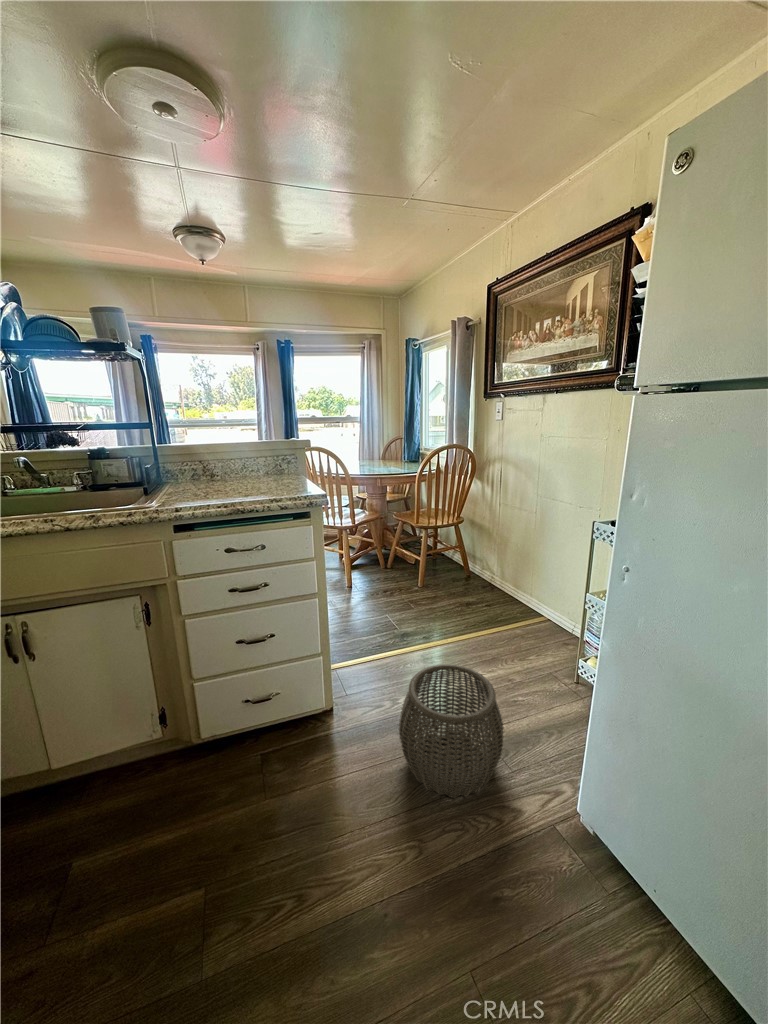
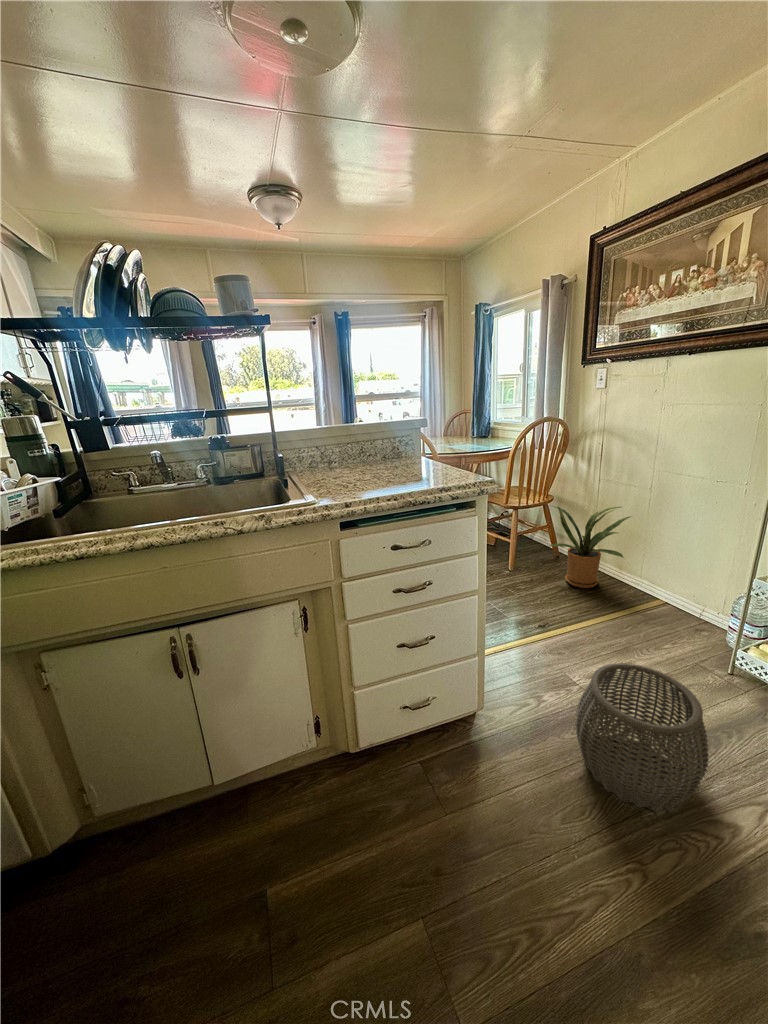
house plant: none [449,526,523,606] -> present [549,506,631,588]

